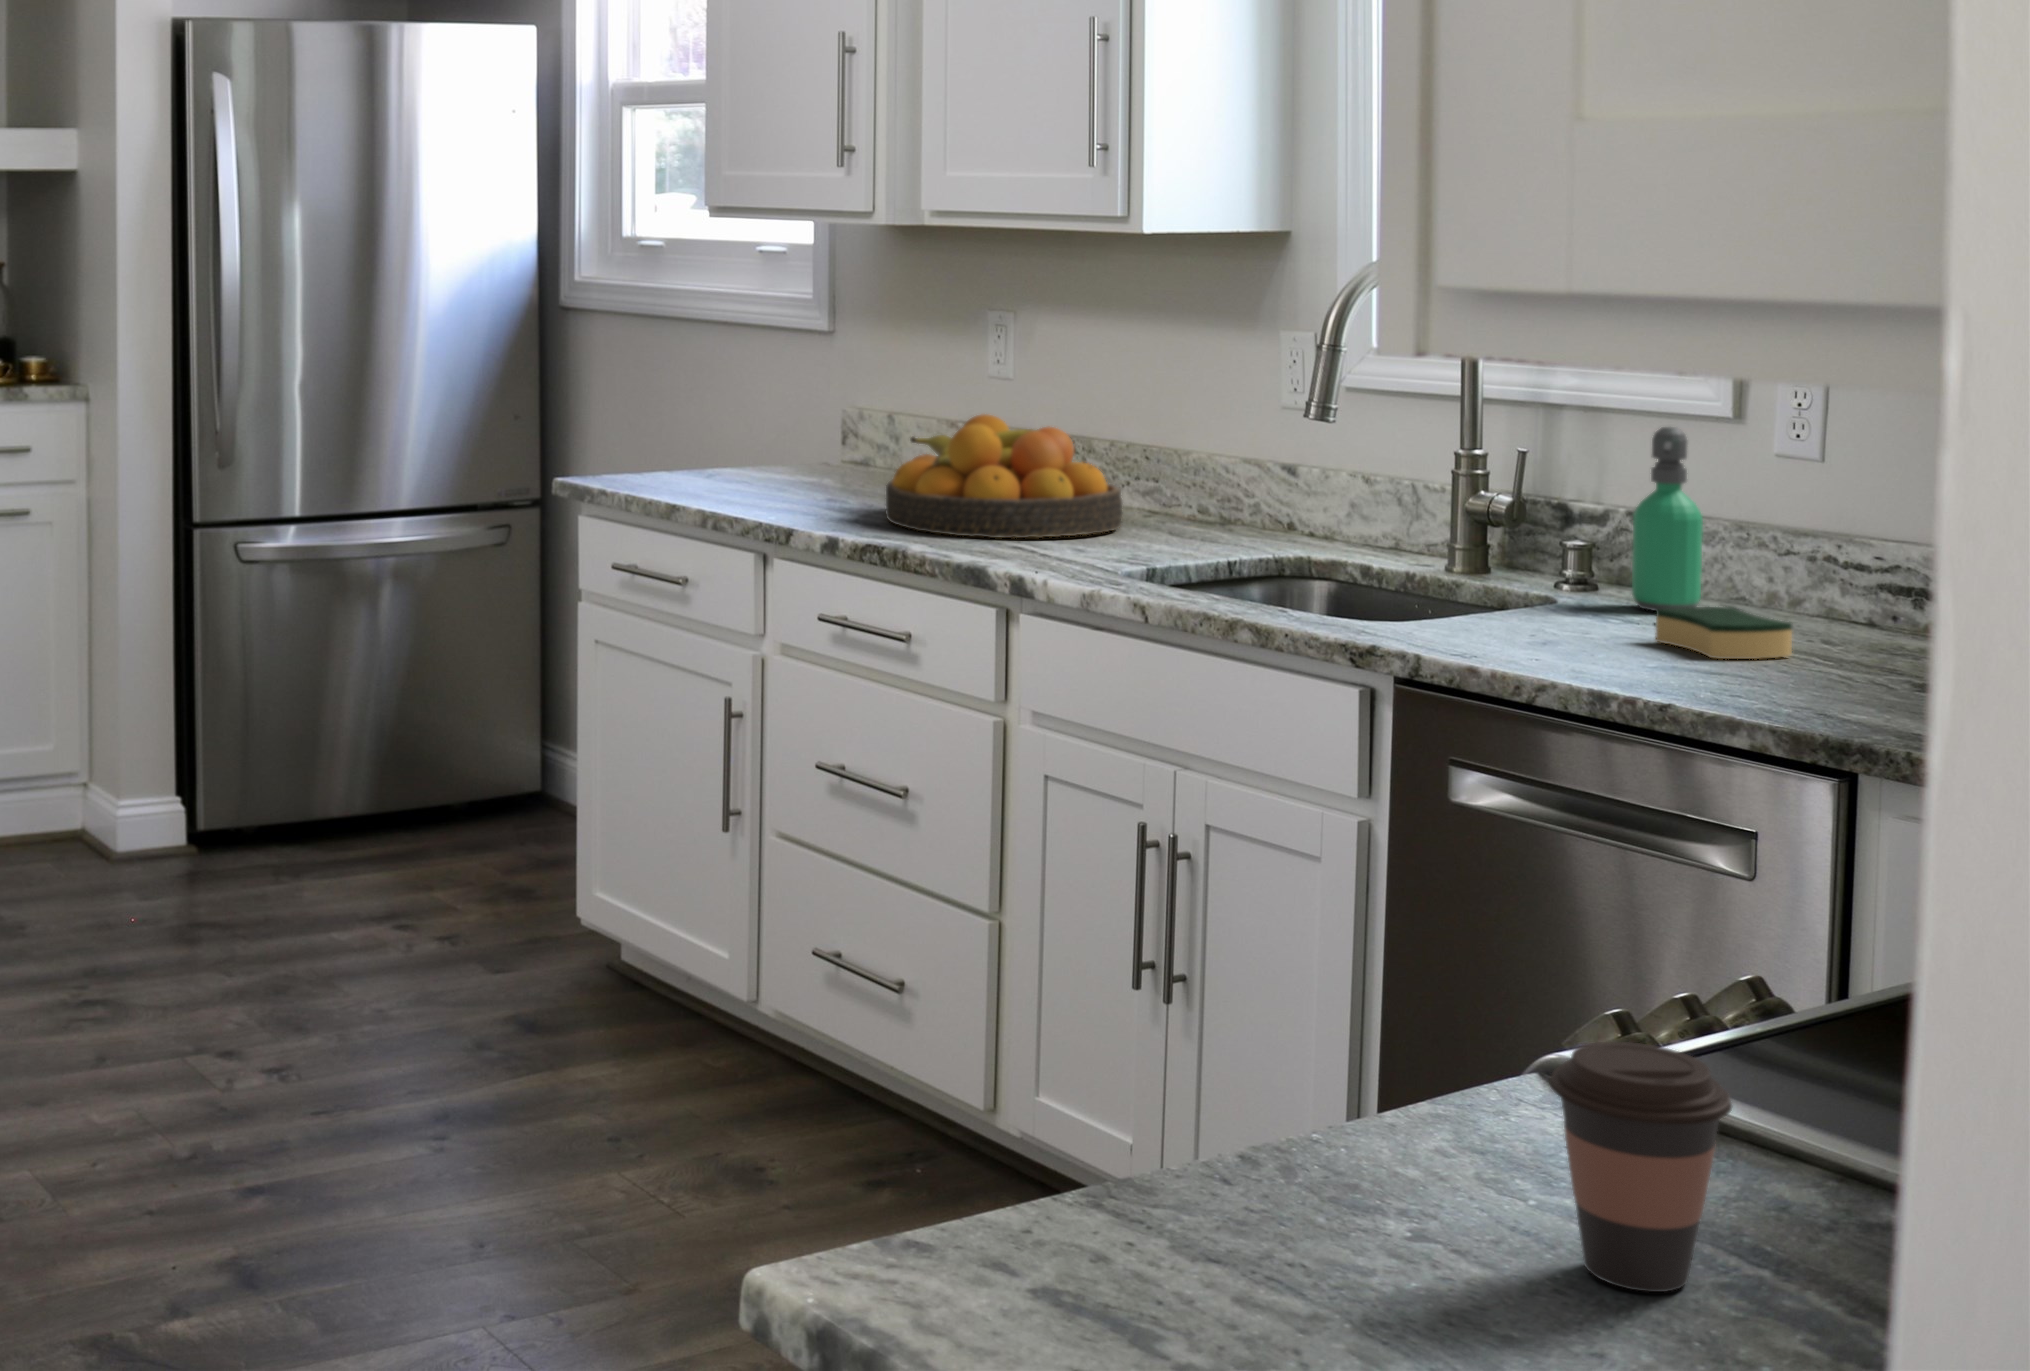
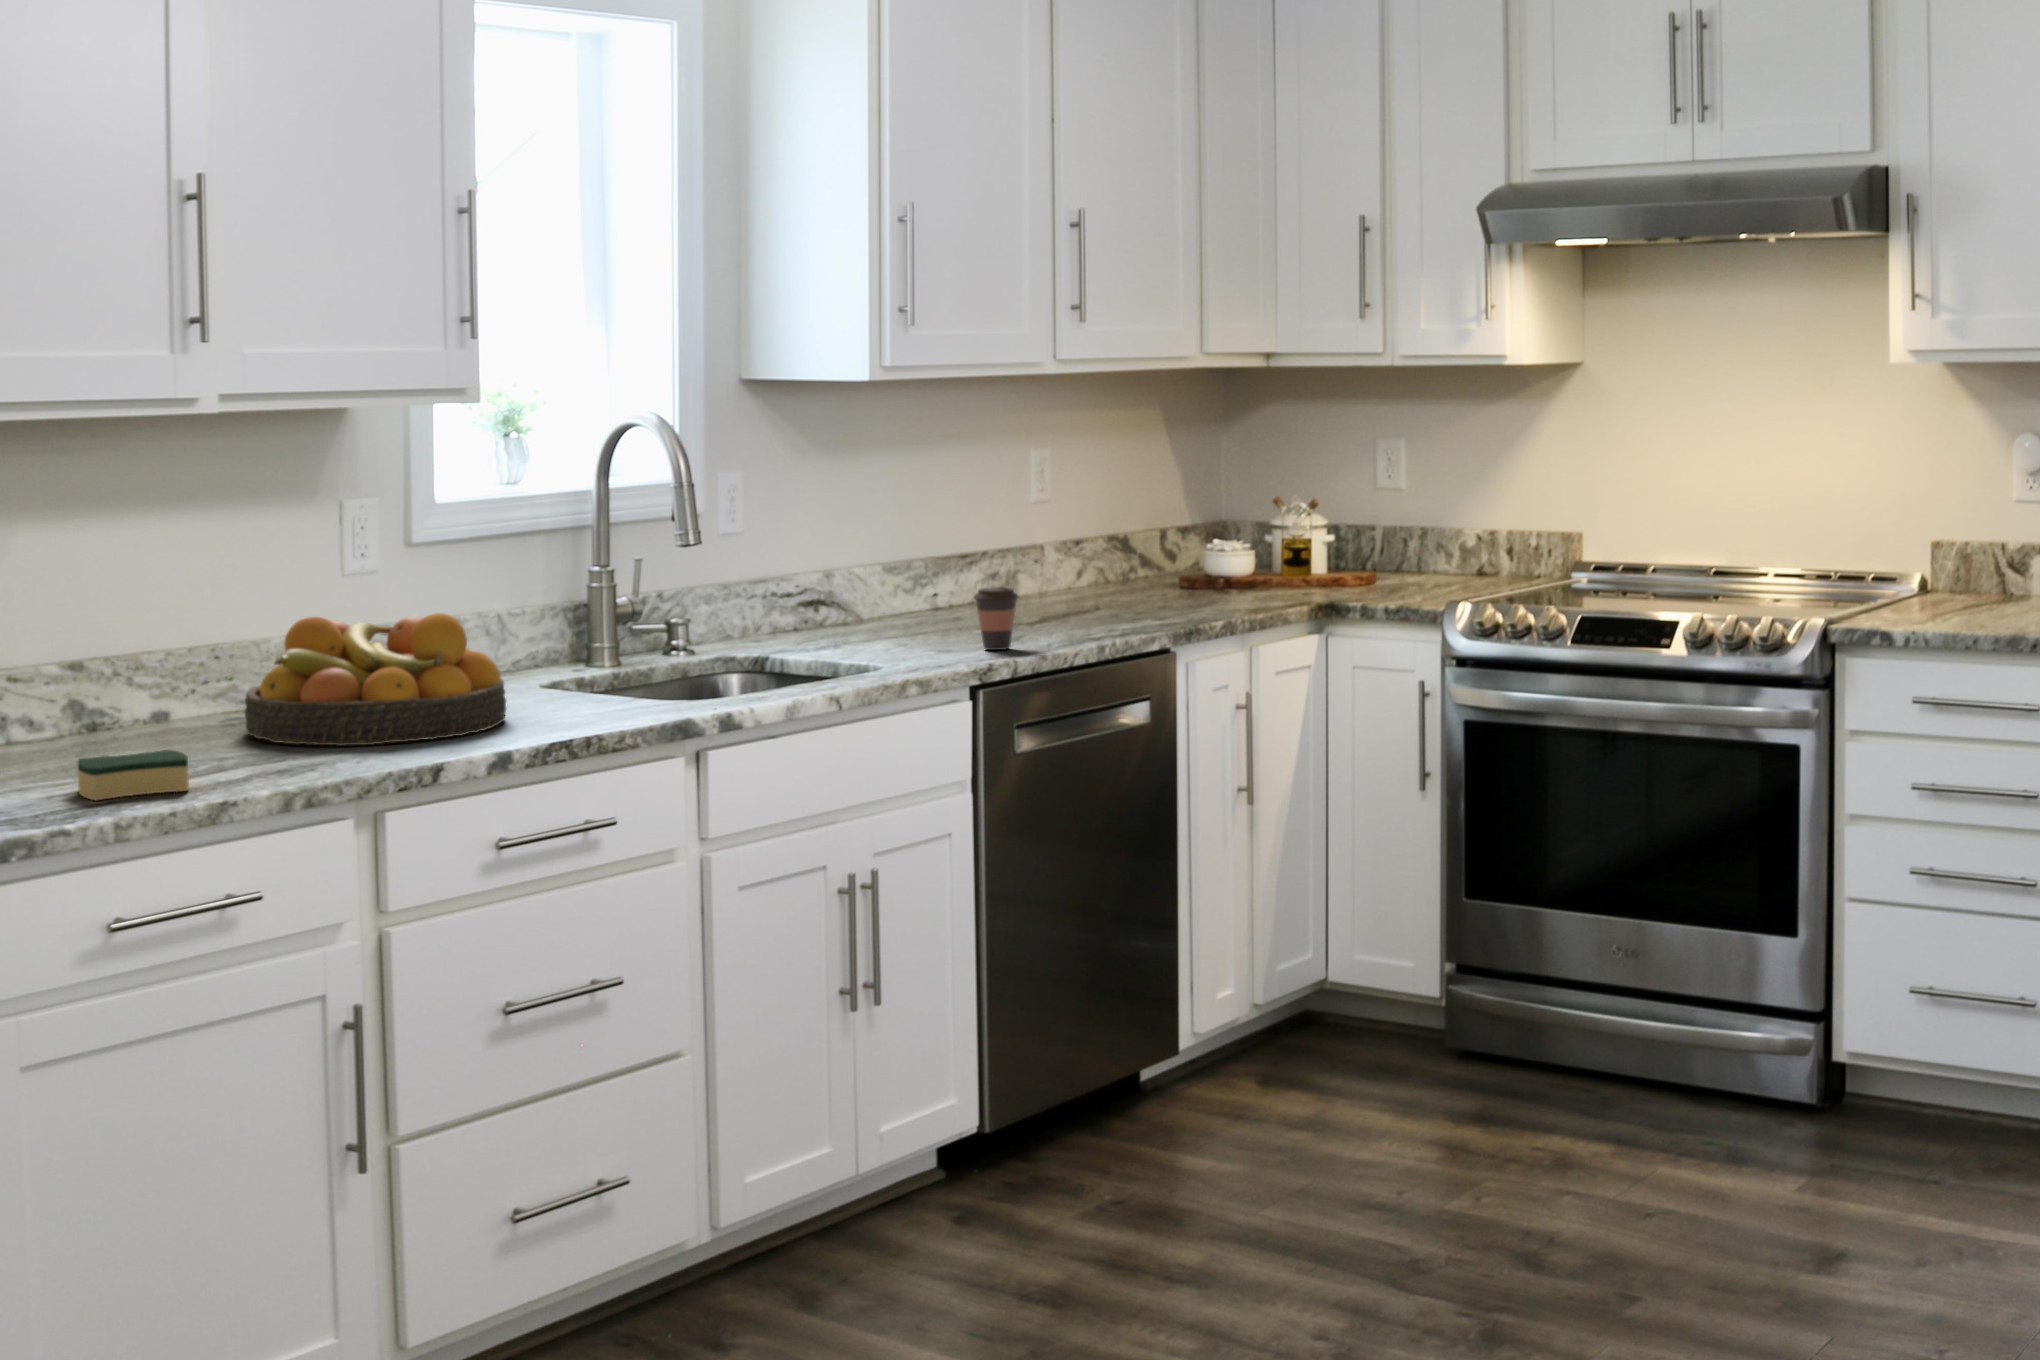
soap dispenser: present [1632,427,1703,611] -> none [727,520,782,649]
sponge: present [1655,607,1792,659] -> present [78,750,189,800]
coffee cup: present [1550,1042,1732,1292] -> present [974,587,1019,650]

